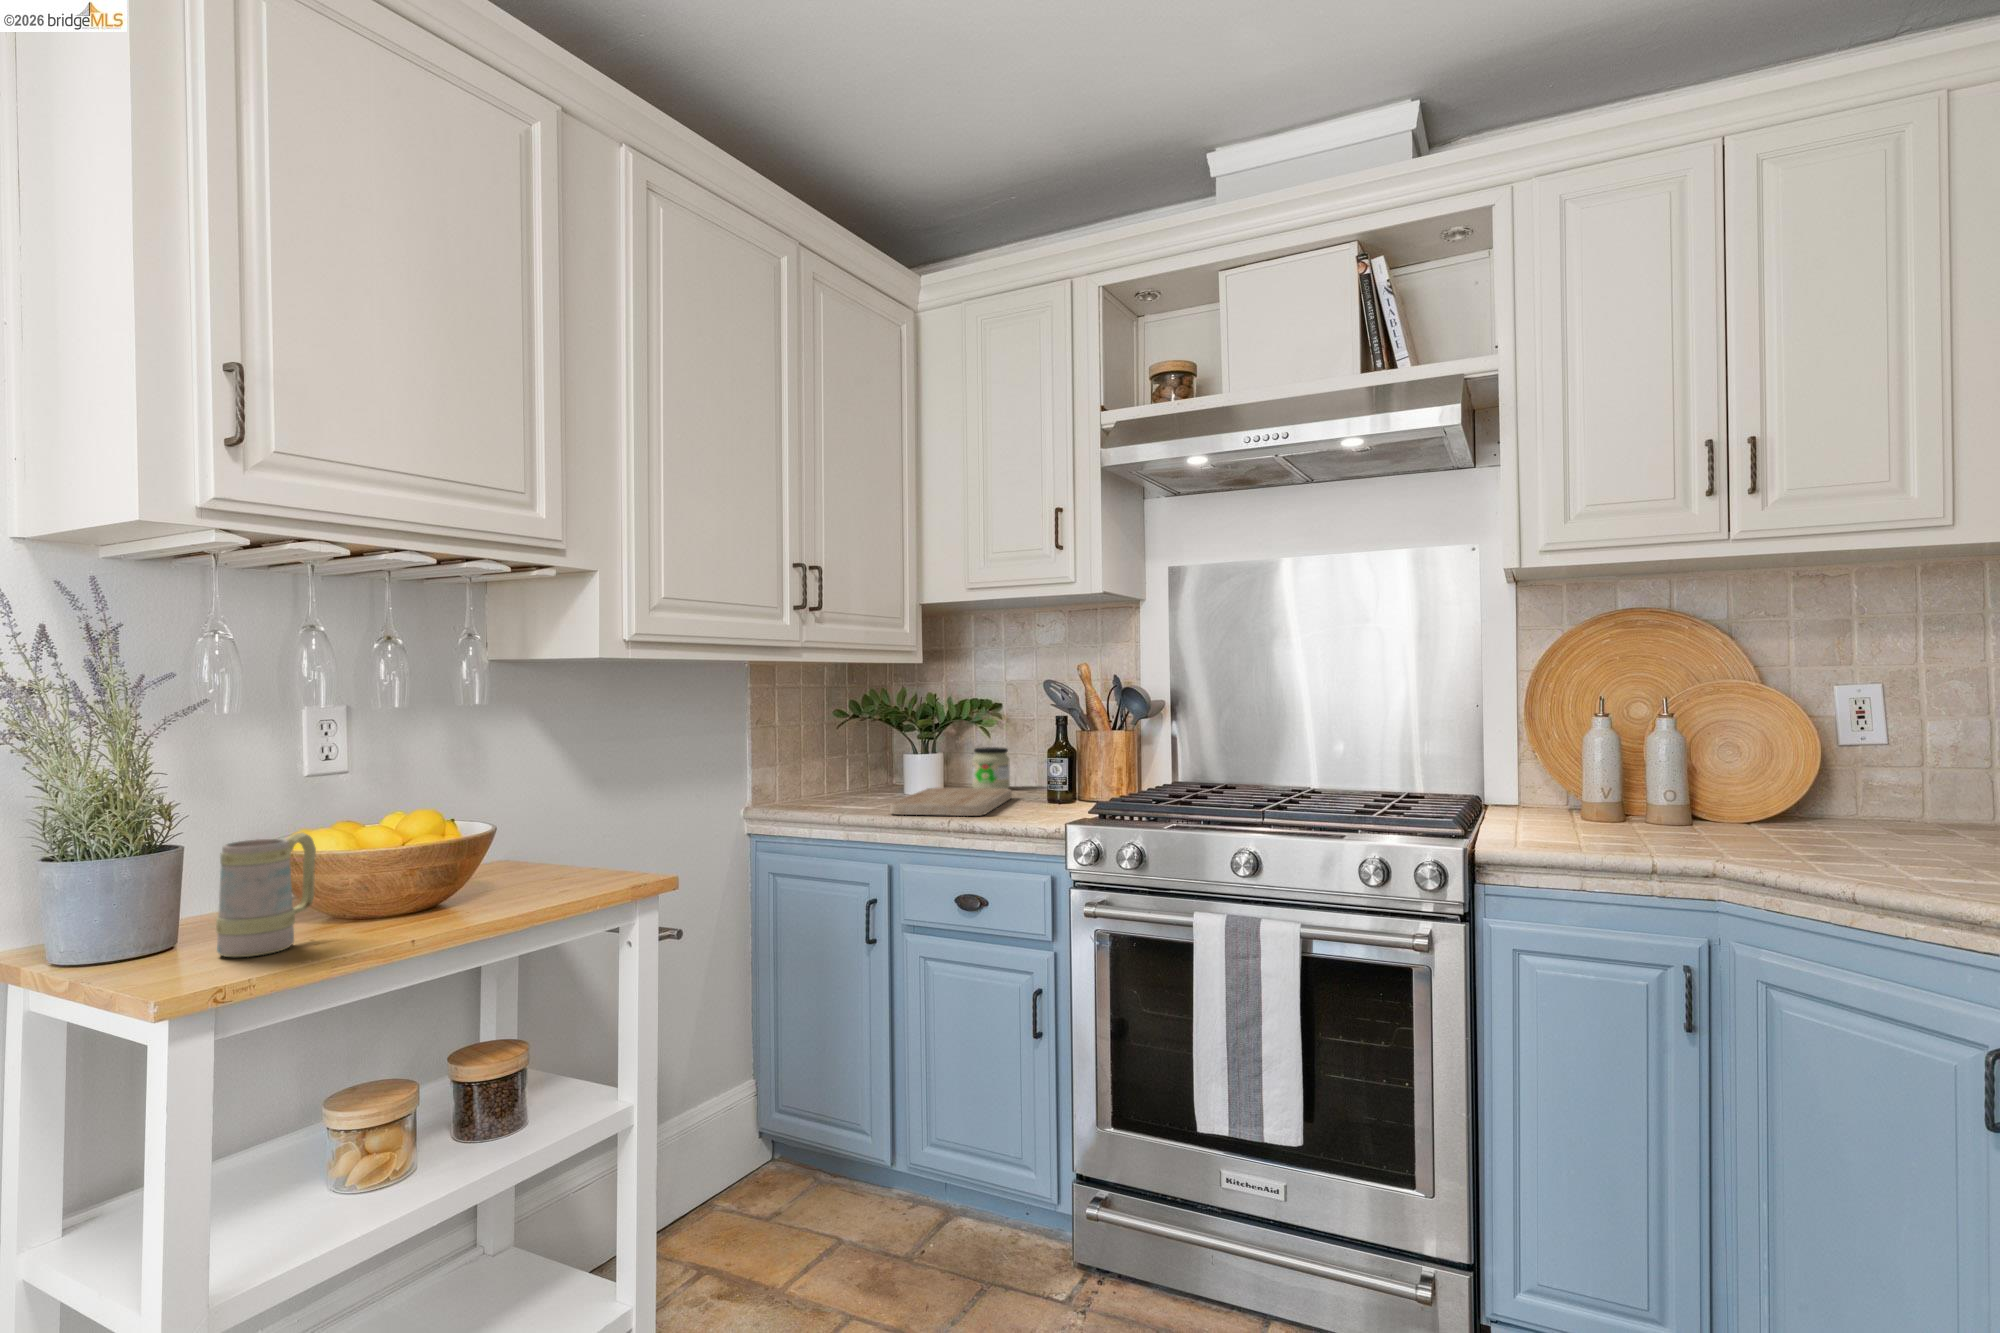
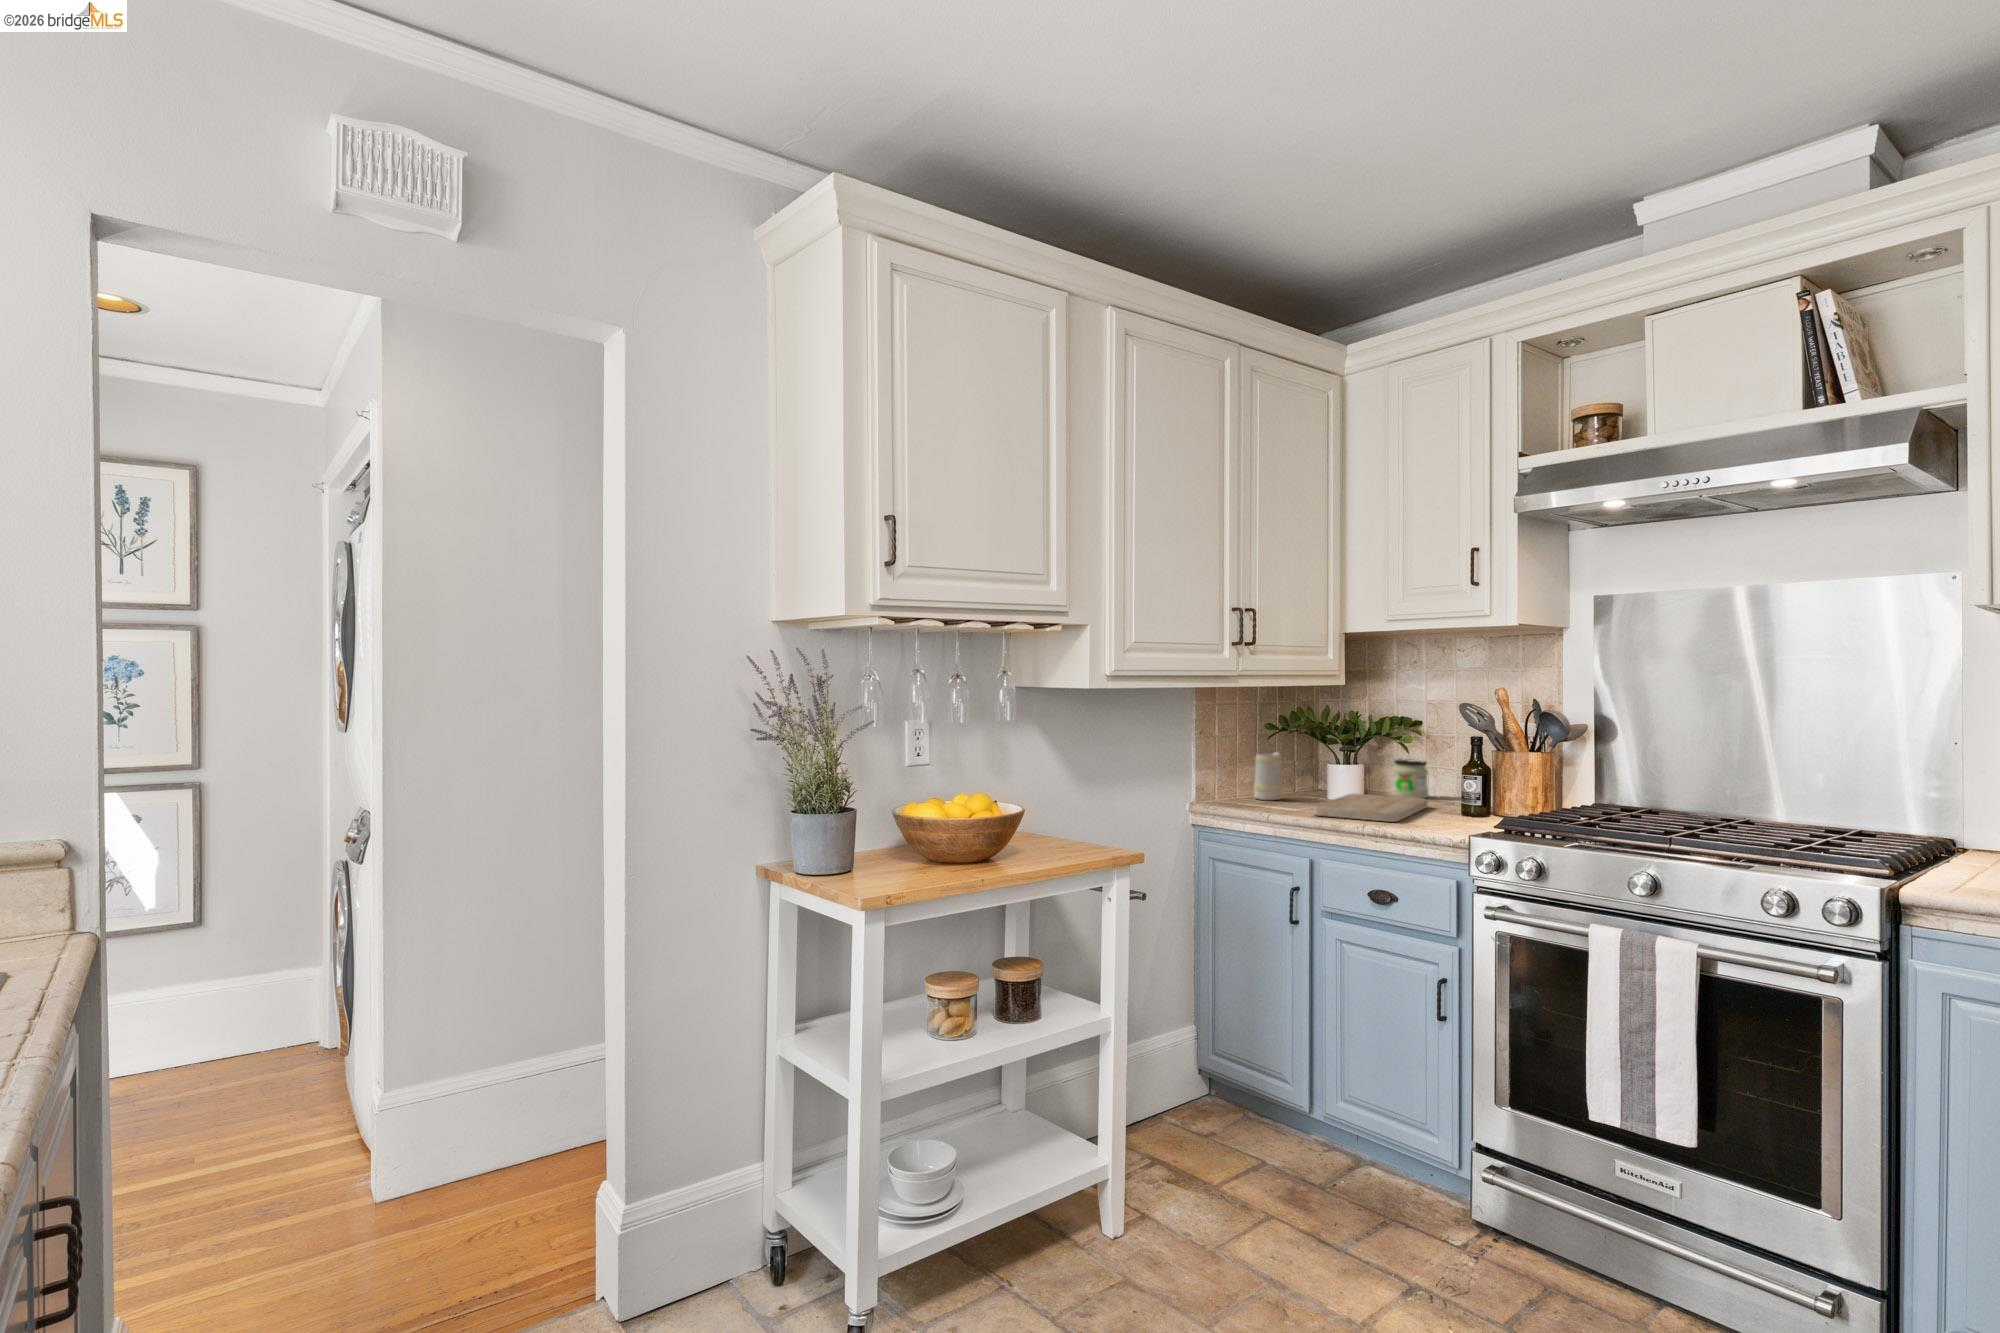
mug: present [216,832,316,957] -> present [1254,752,1282,800]

